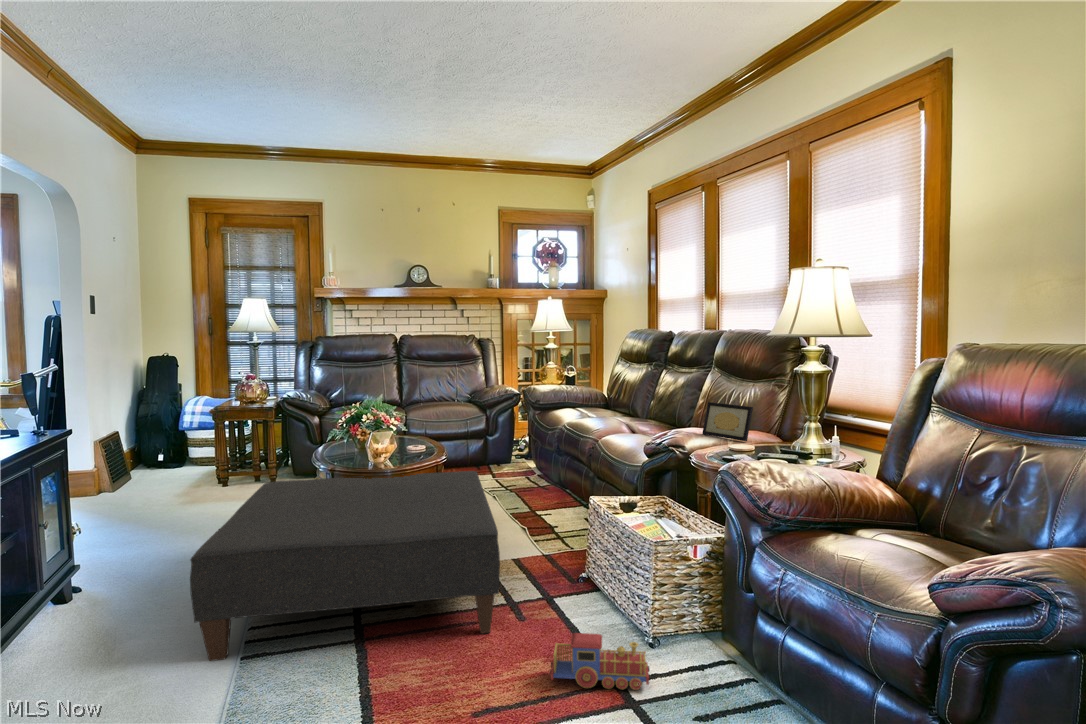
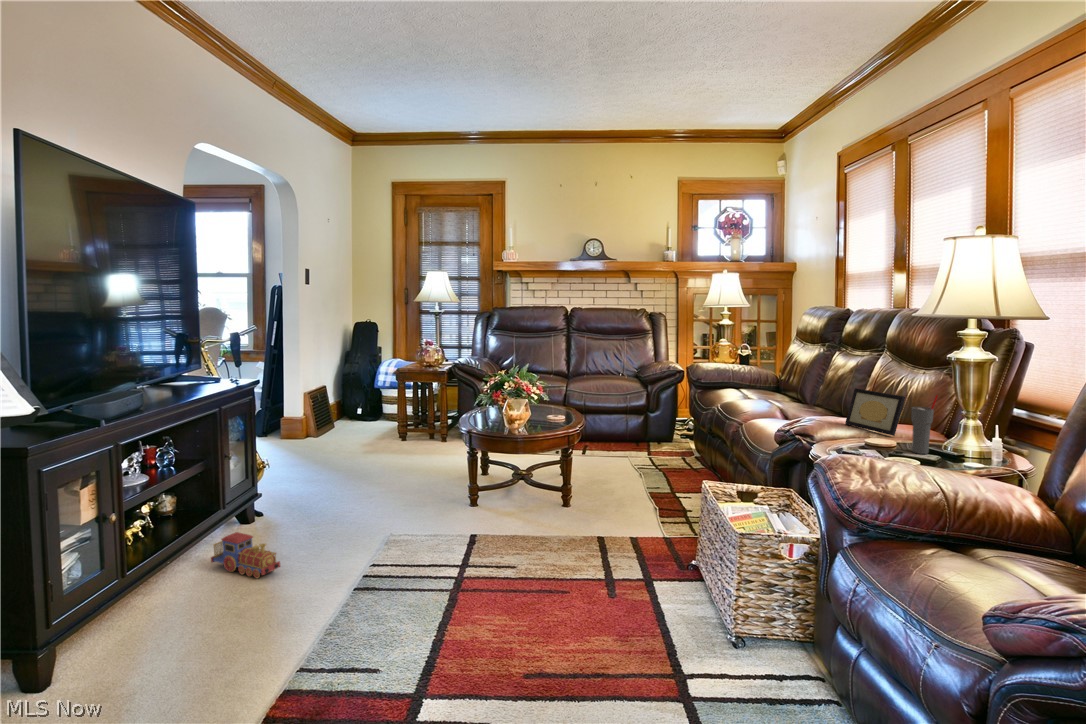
cup: none [767,404,787,455] -> present [911,395,938,454]
ottoman: present [190,471,500,661] -> none [316,439,602,603]
toy train: present [550,633,650,690] -> present [211,532,280,578]

